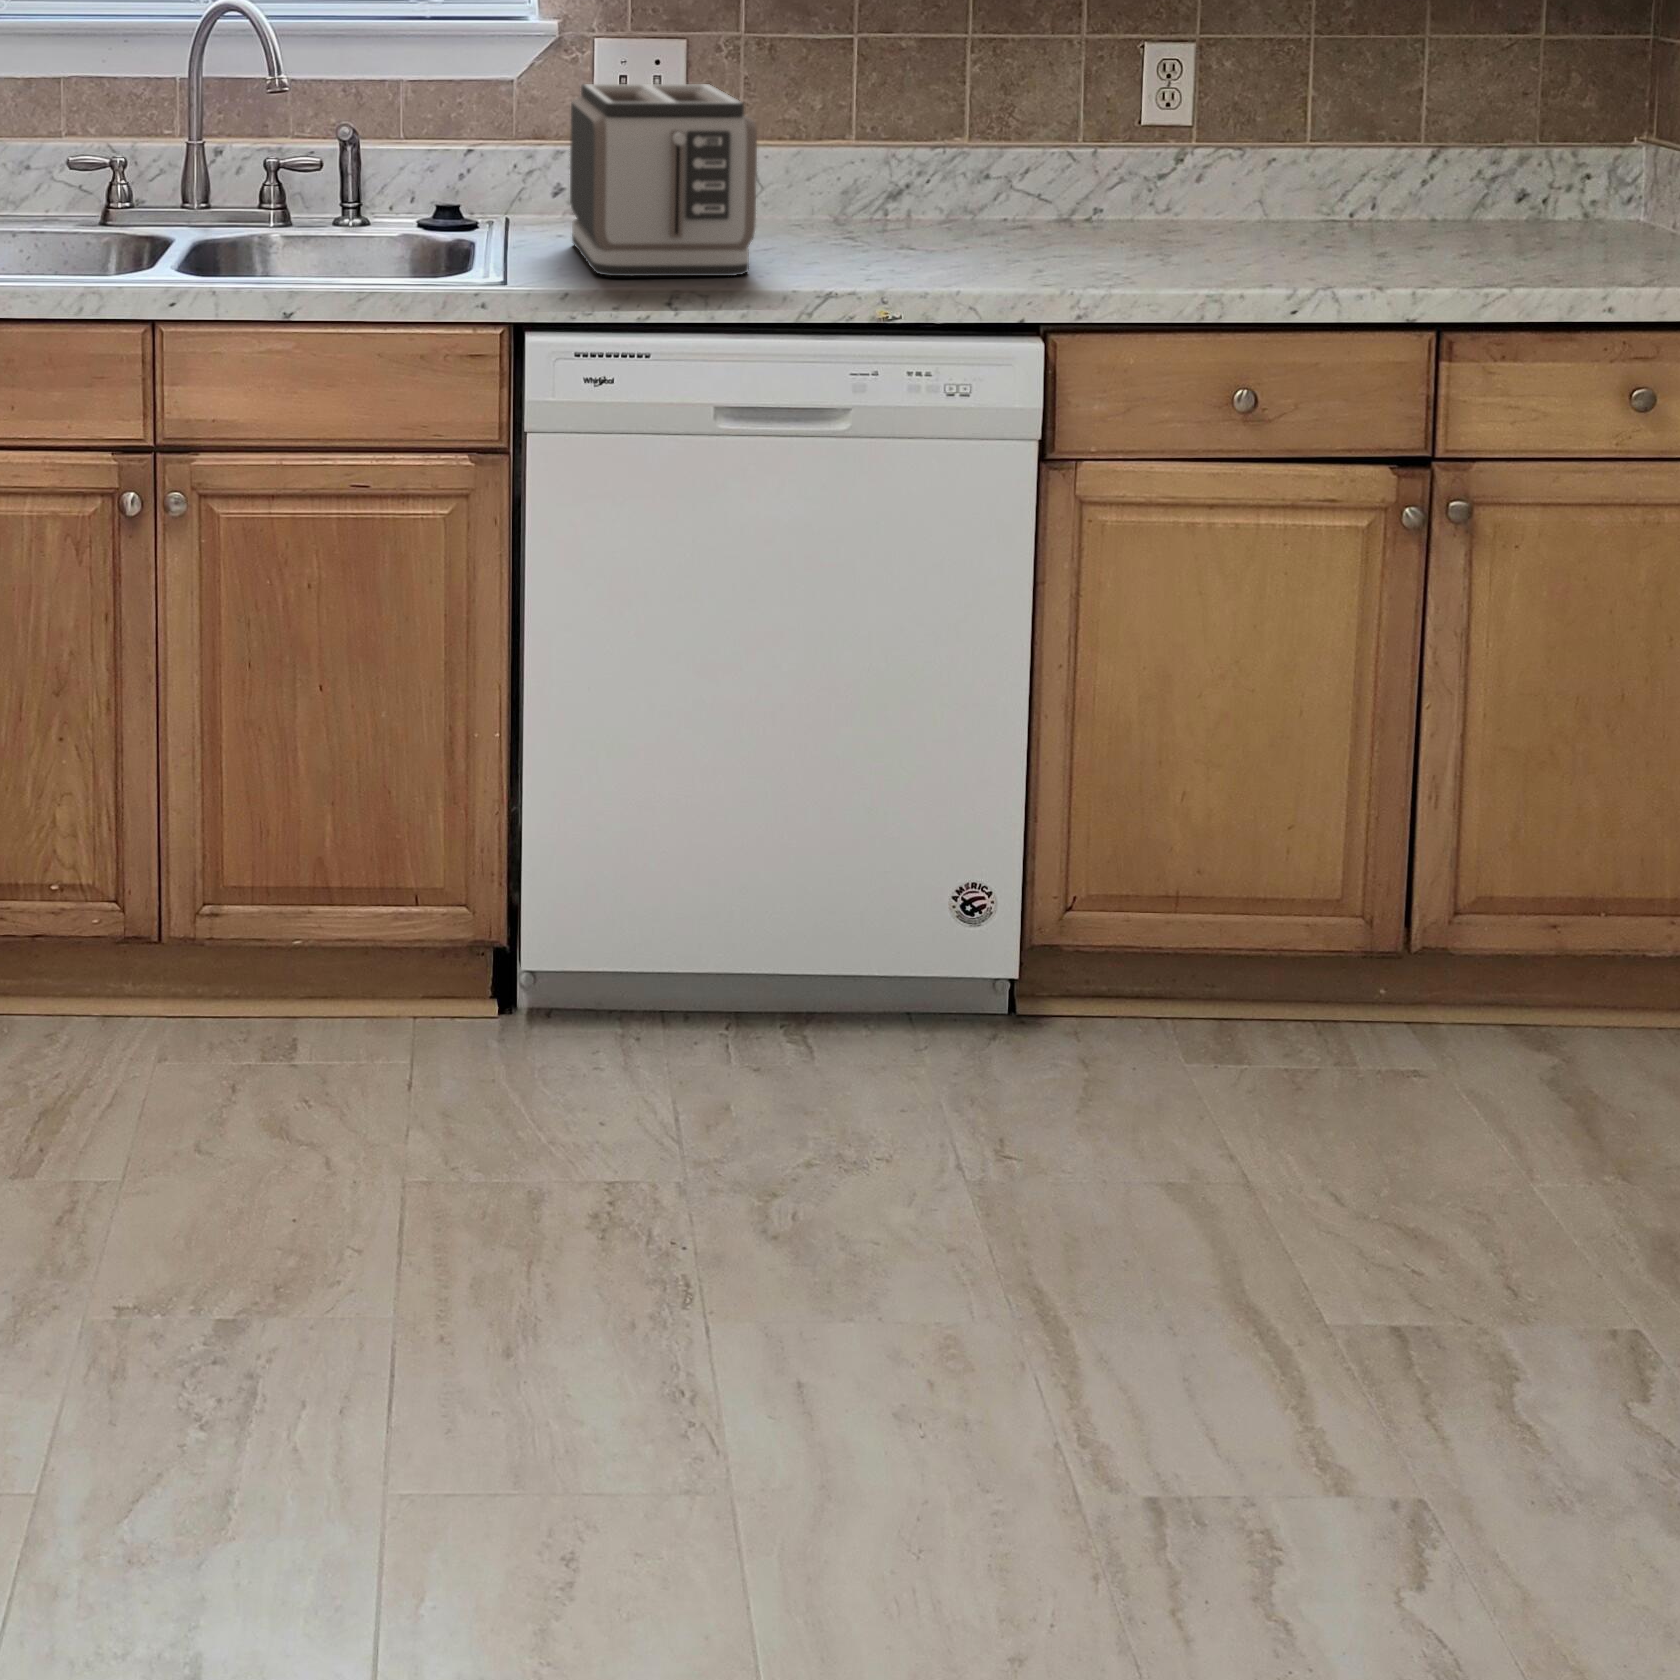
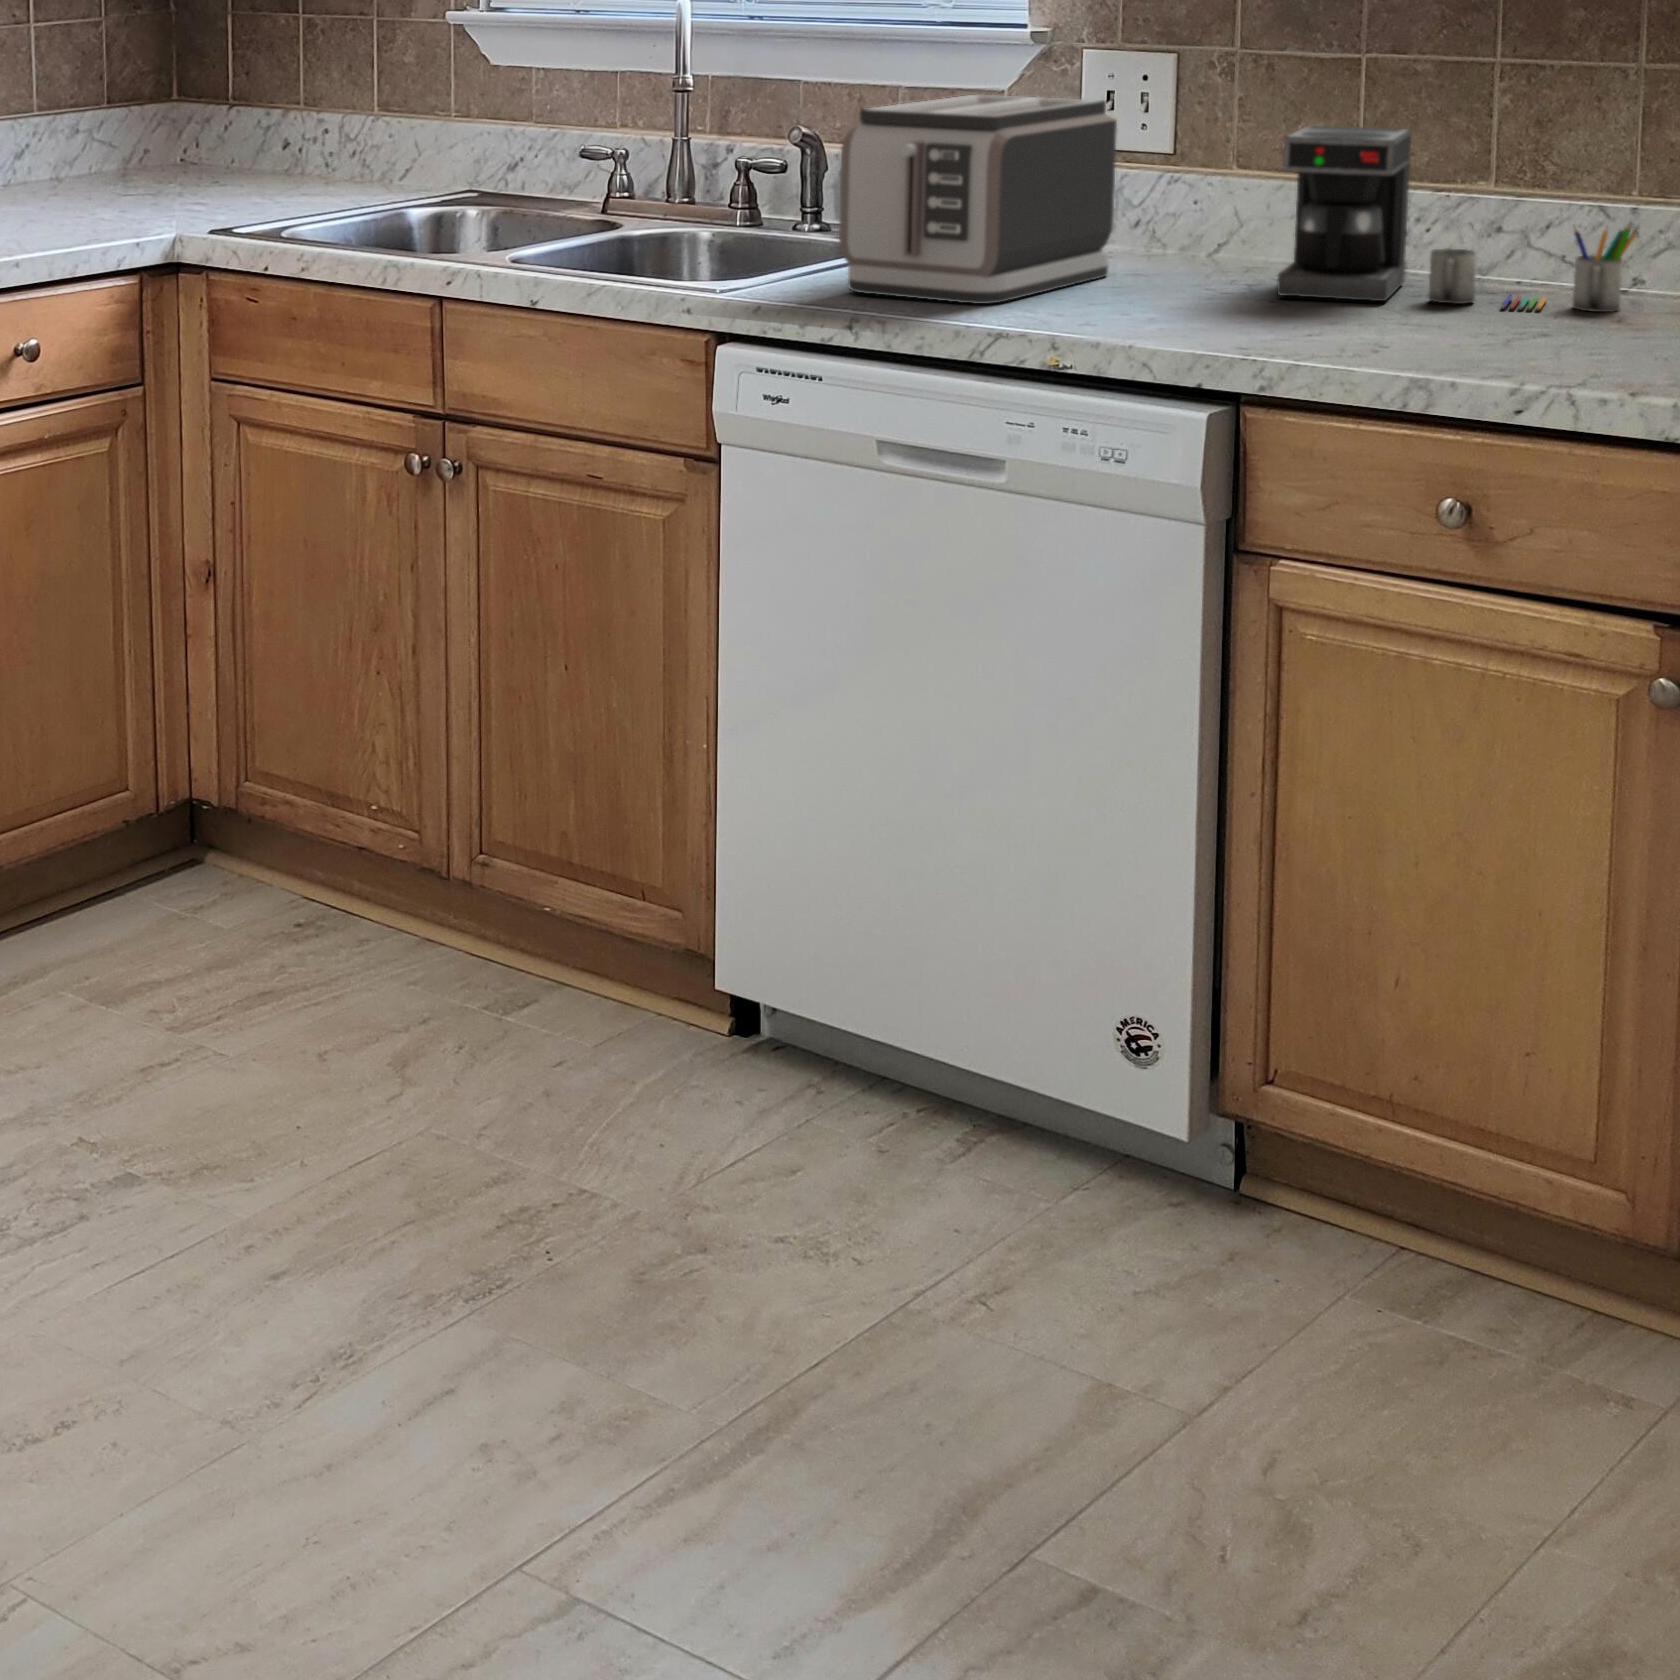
coffee maker: none [854,96,1145,244] -> present [1277,126,1638,312]

